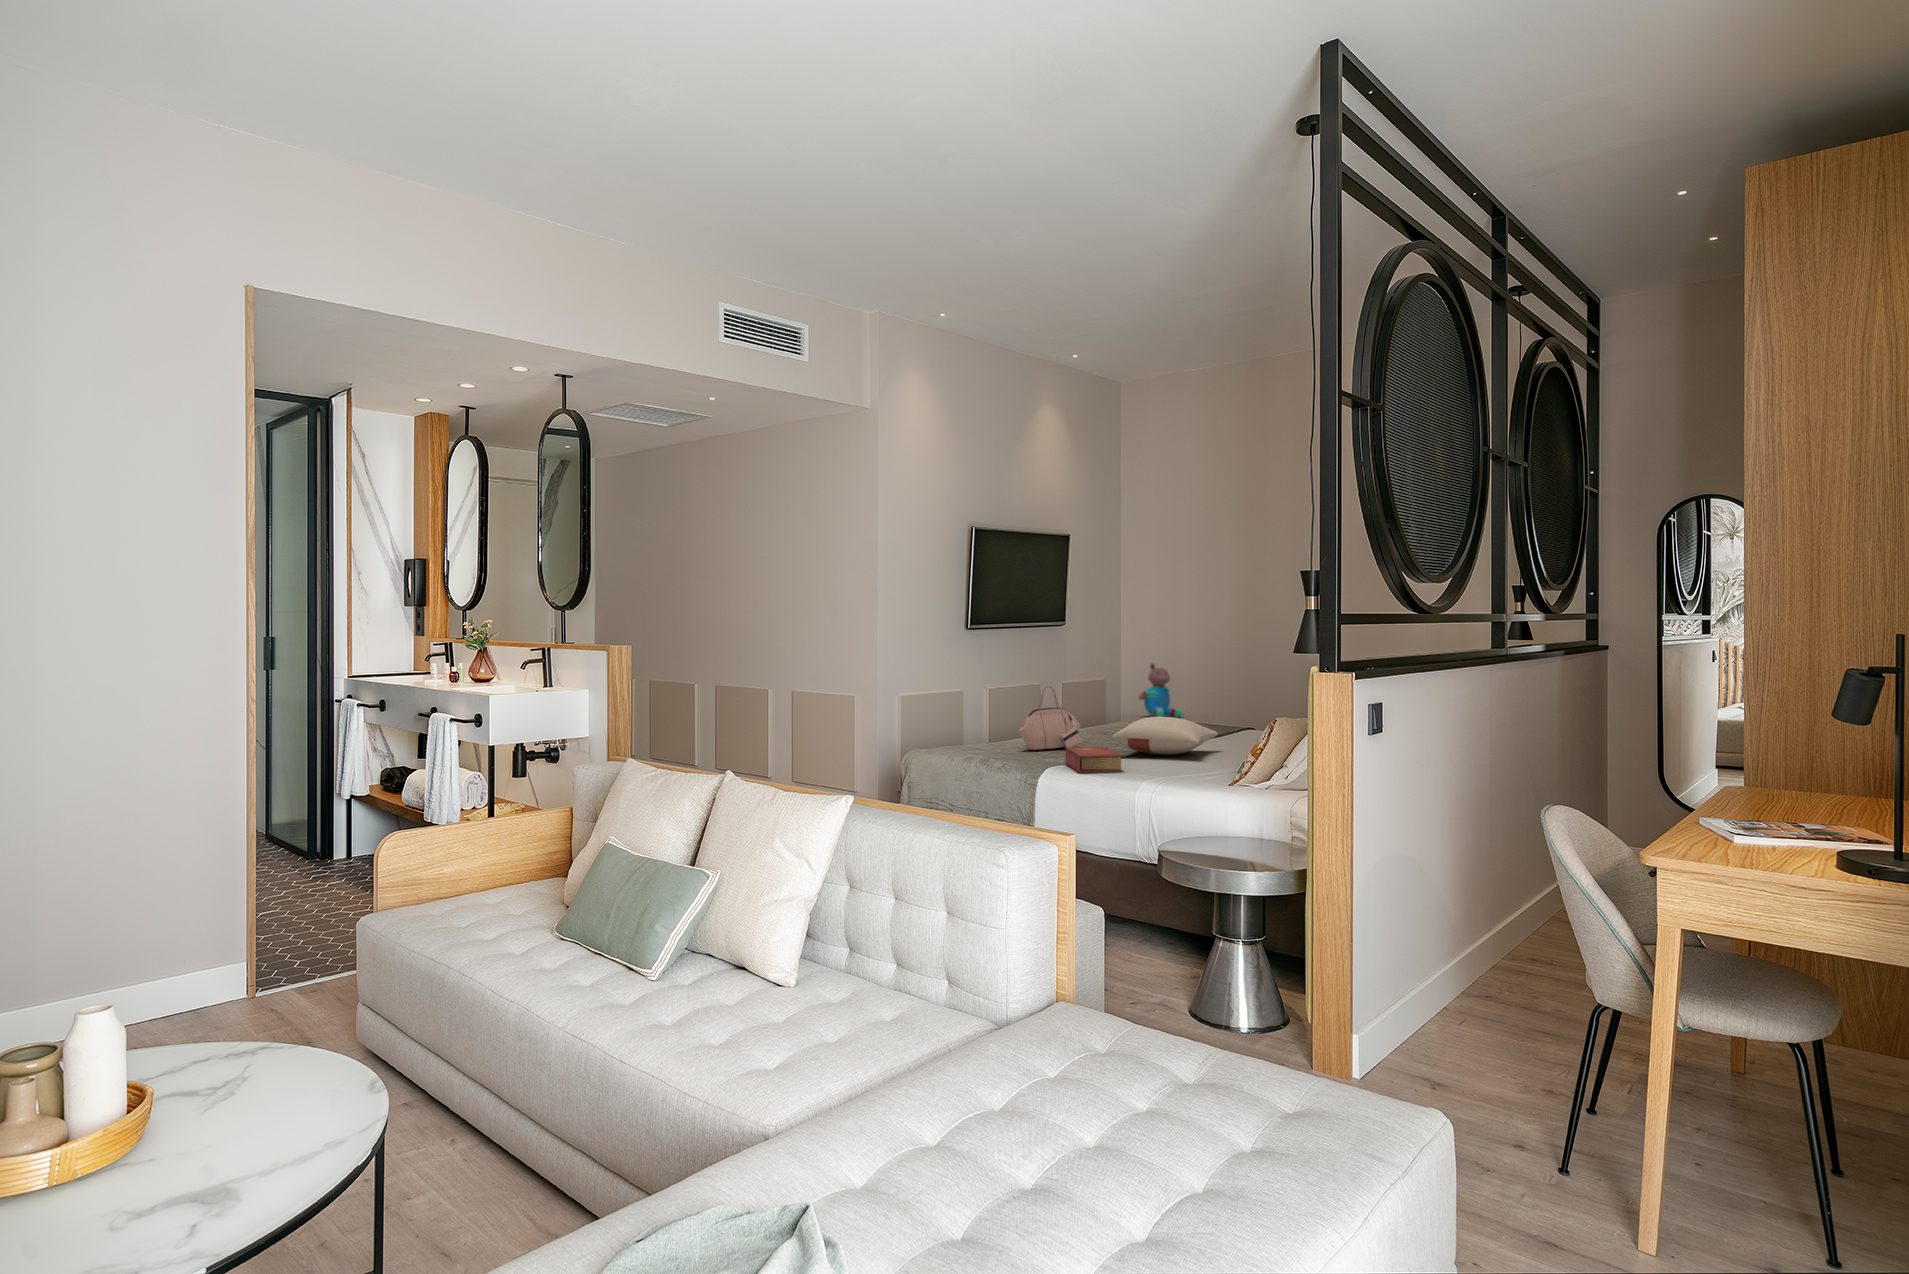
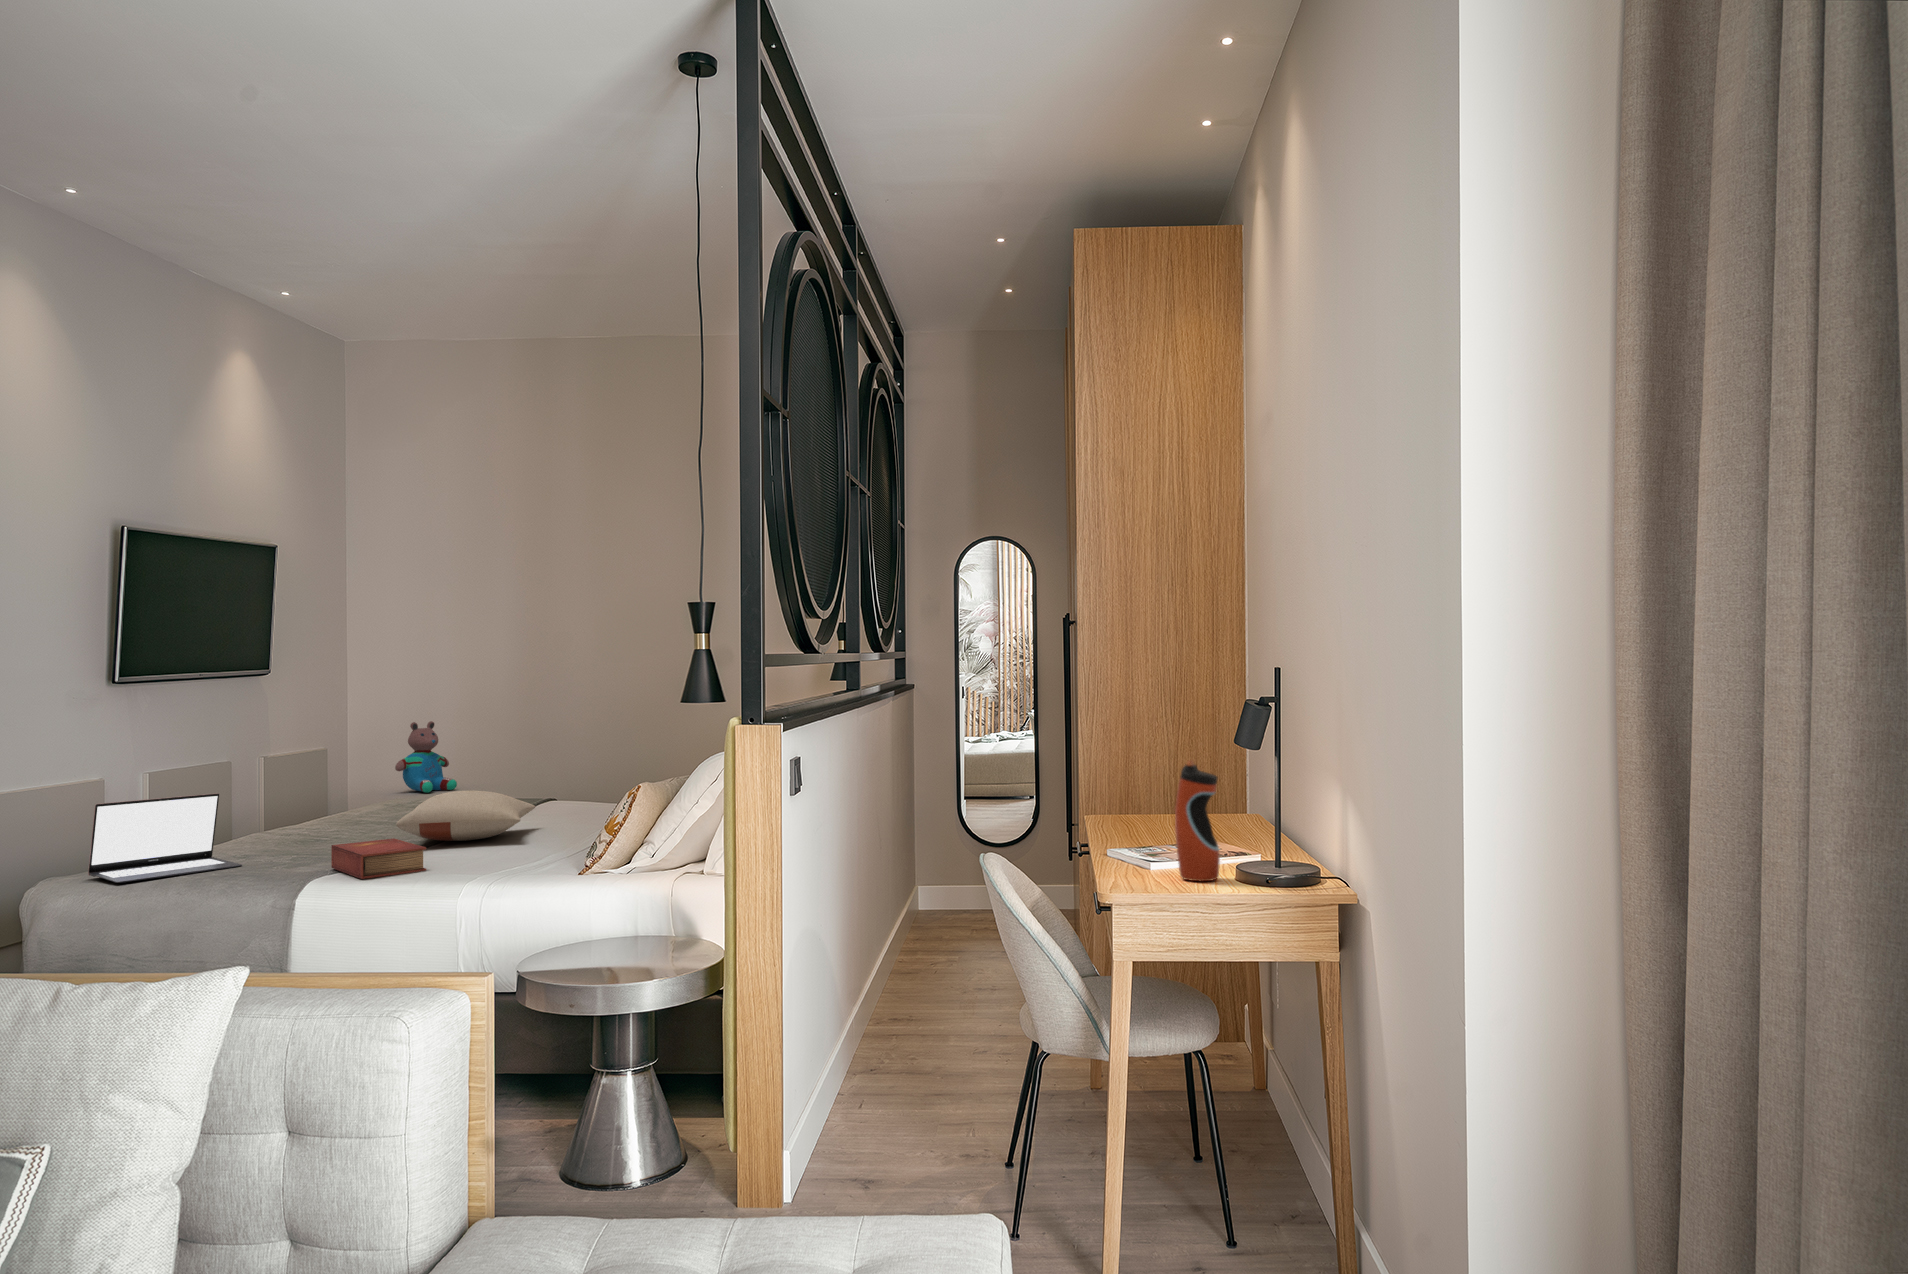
handbag: present [1019,686,1083,750] -> none [242,761,343,854]
laptop: none [933,706,1016,759] -> present [88,793,242,883]
water bottle: none [1747,733,1804,861] -> present [1175,760,1220,881]

